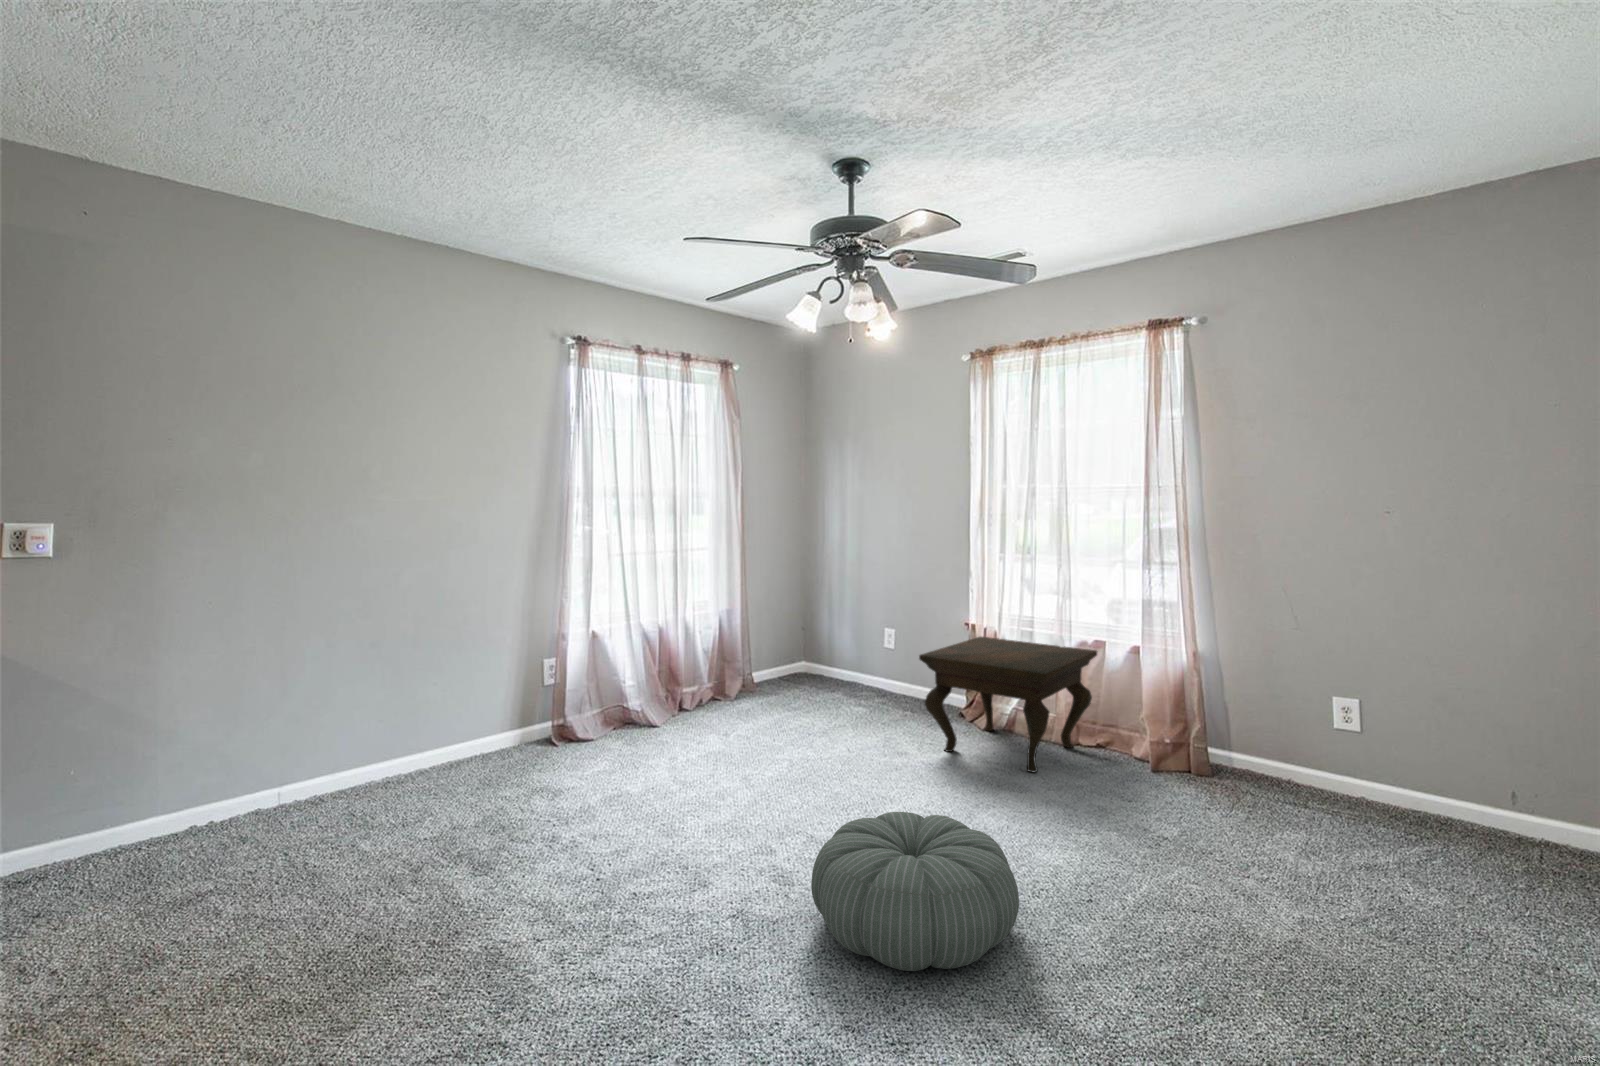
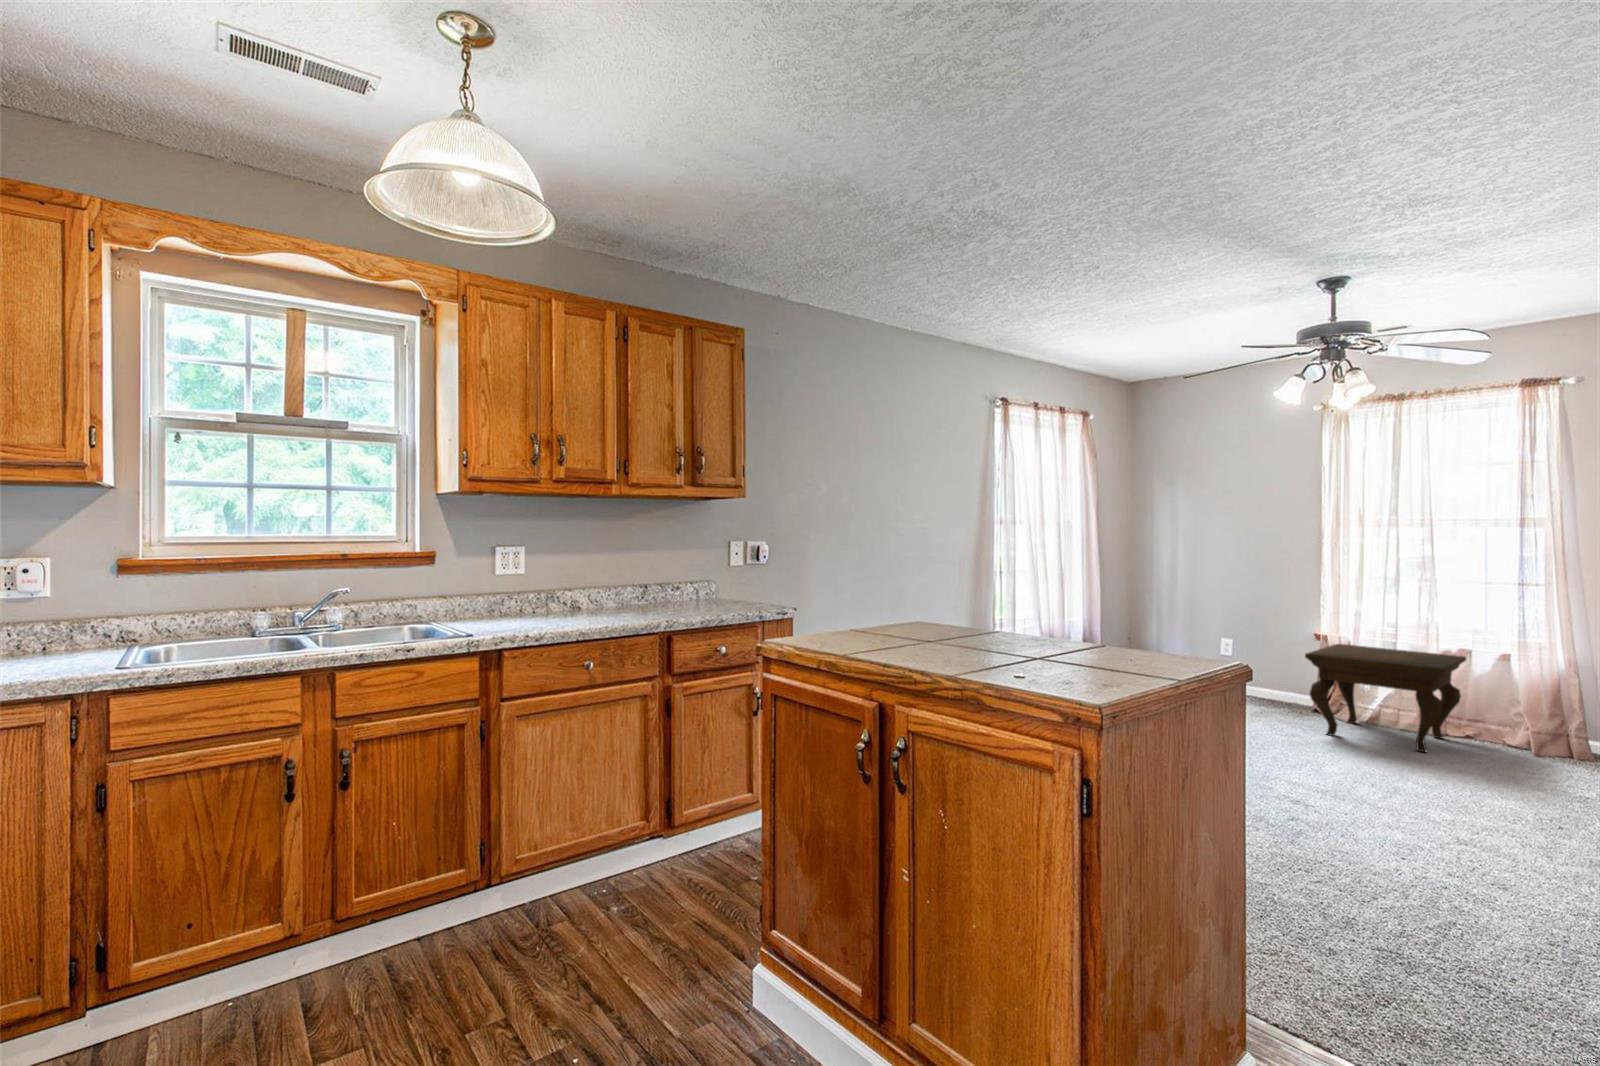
pouf: present [811,812,1019,971] -> none [1332,755,1517,850]

